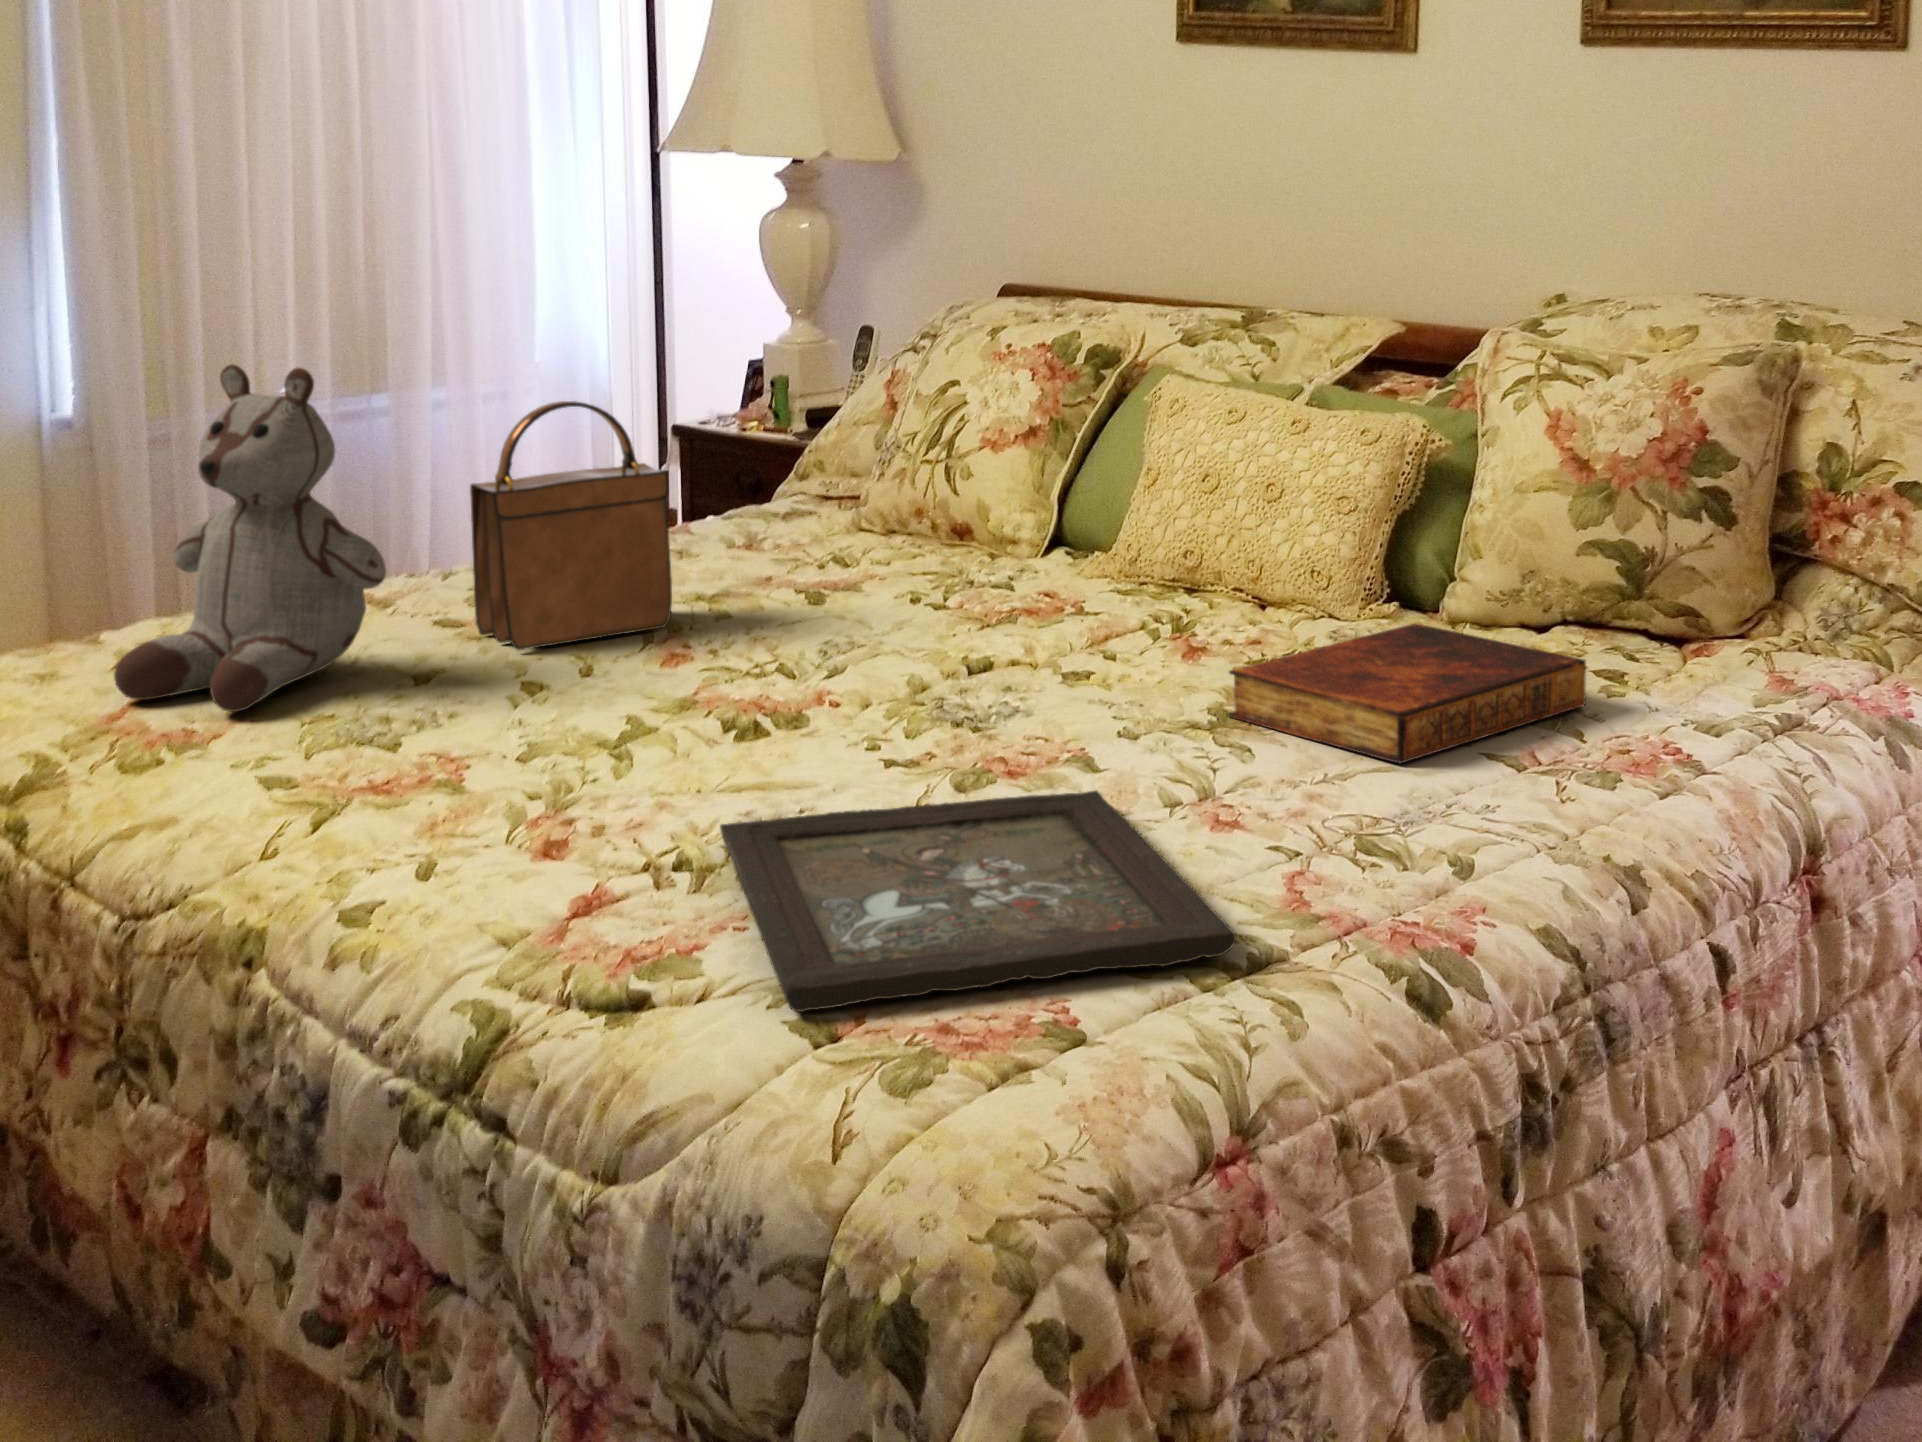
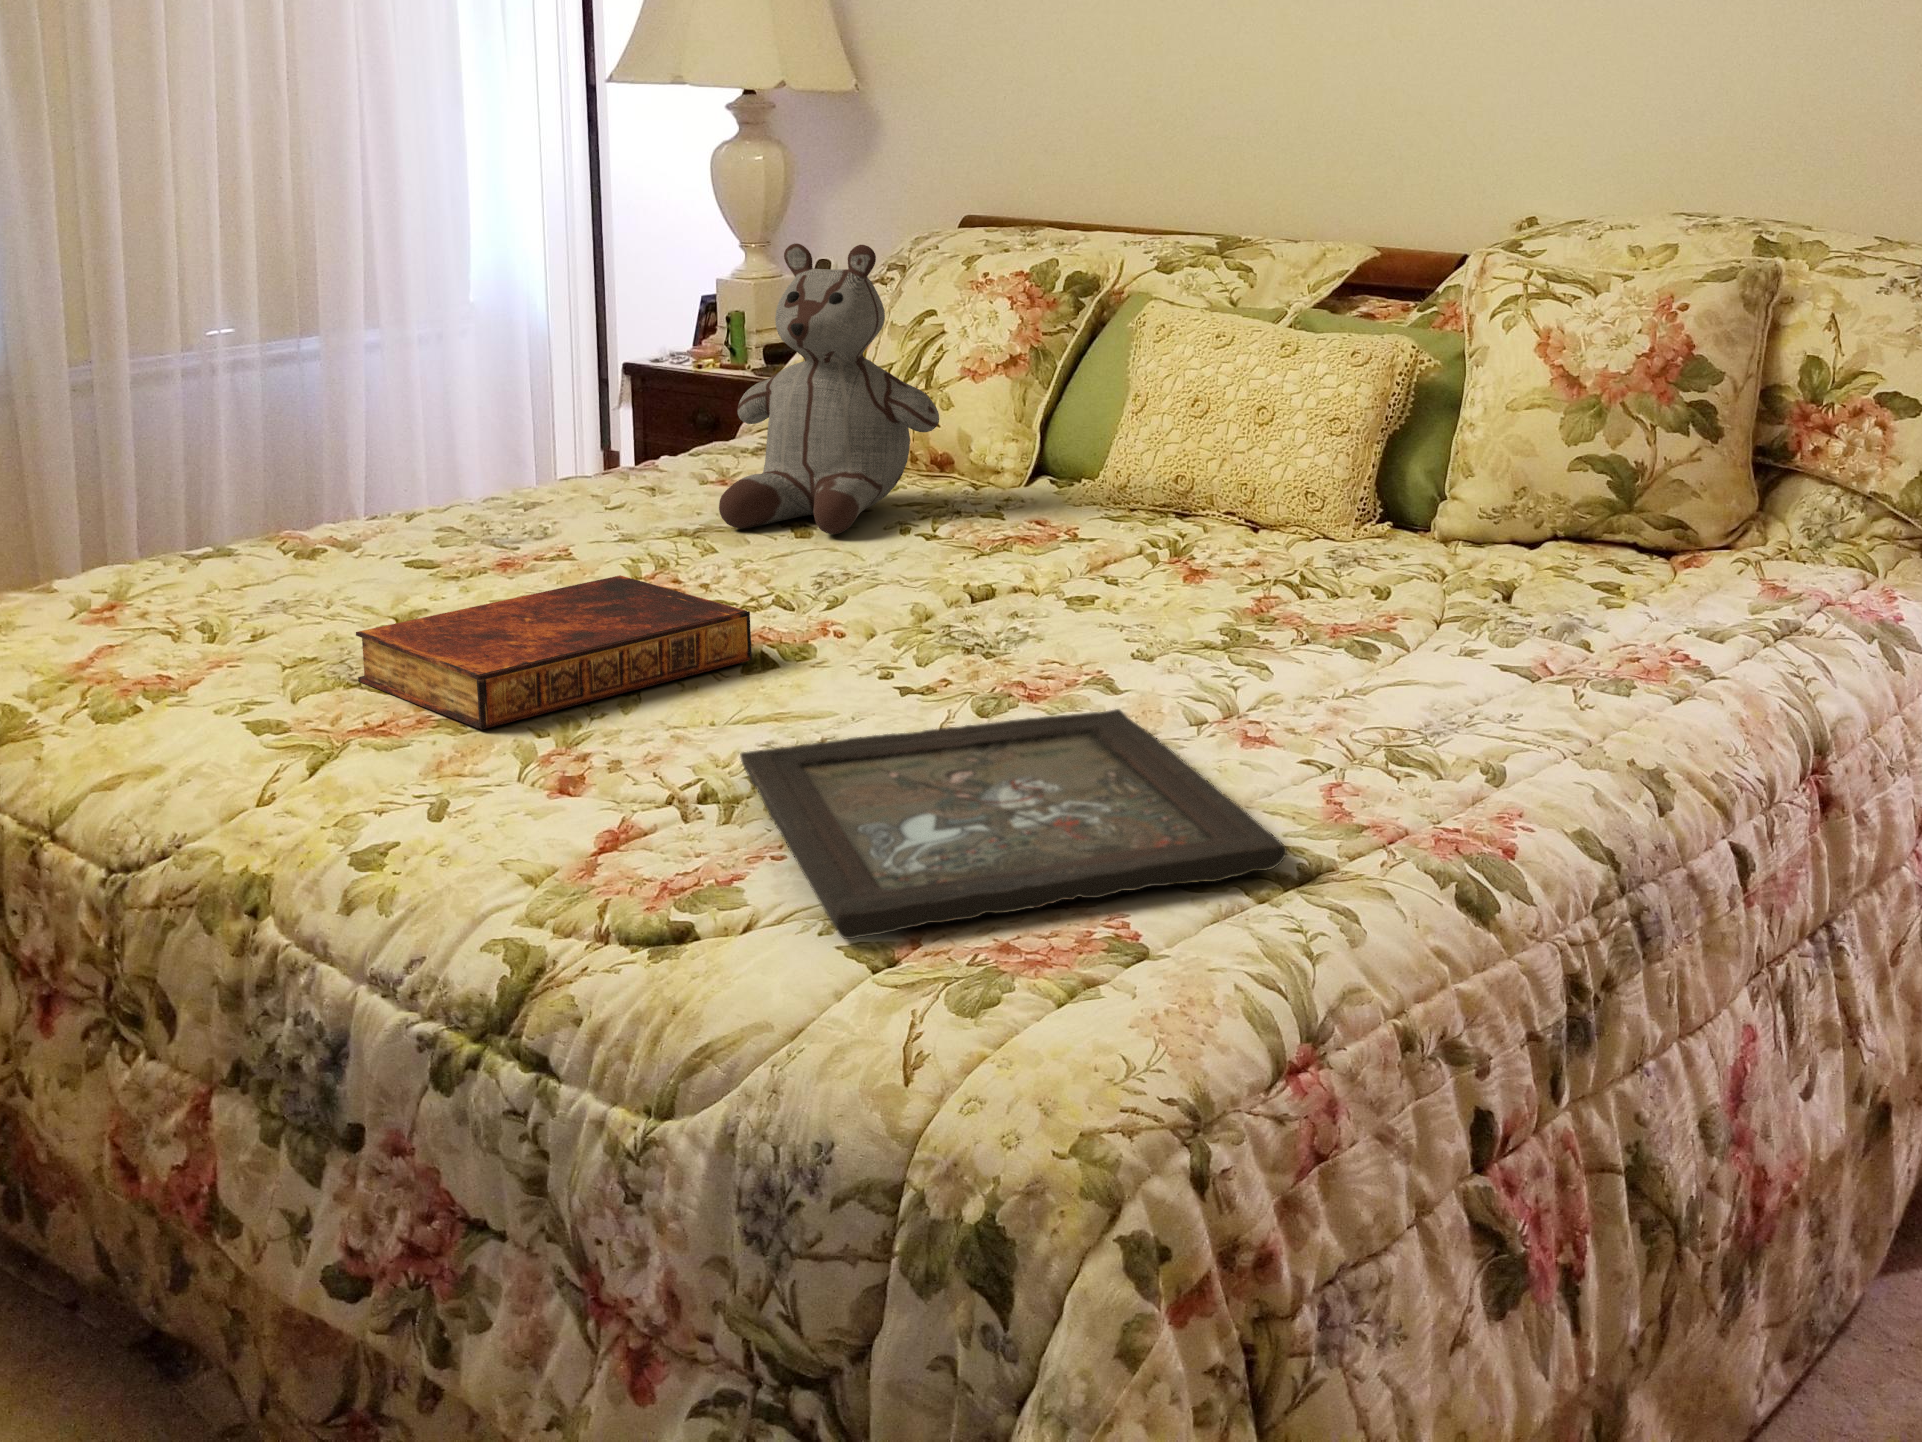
stuffed bear: present [114,364,386,712] -> present [719,244,939,534]
handbag: present [470,401,672,650] -> none [447,330,657,585]
book: present [1228,623,1586,764] -> present [356,575,752,730]

